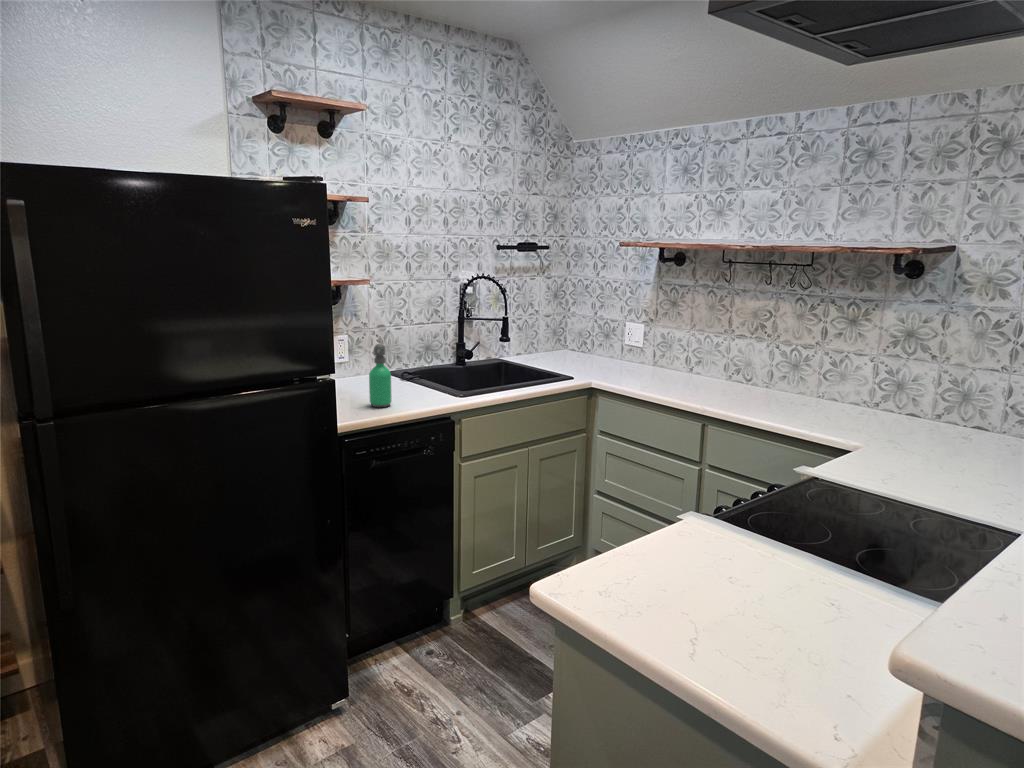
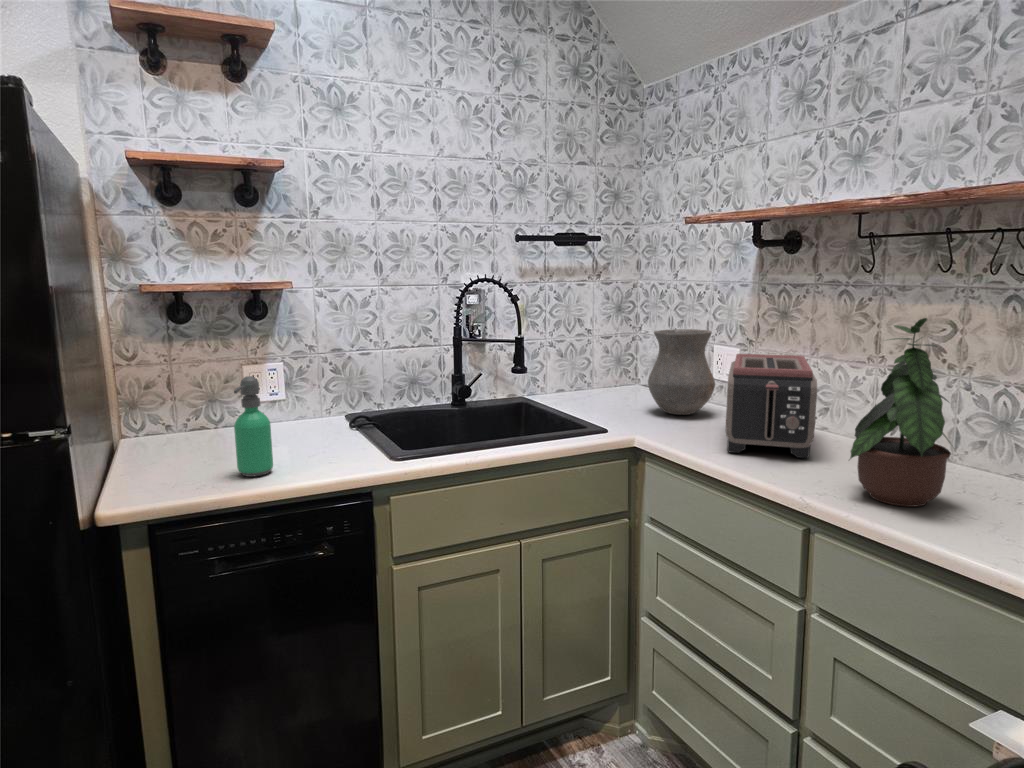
potted plant: none [719,311,779,408] -> present [850,318,951,507]
vase: none [589,312,632,368] -> present [648,329,715,415]
toaster: none [645,329,703,389] -> present [725,354,817,458]

